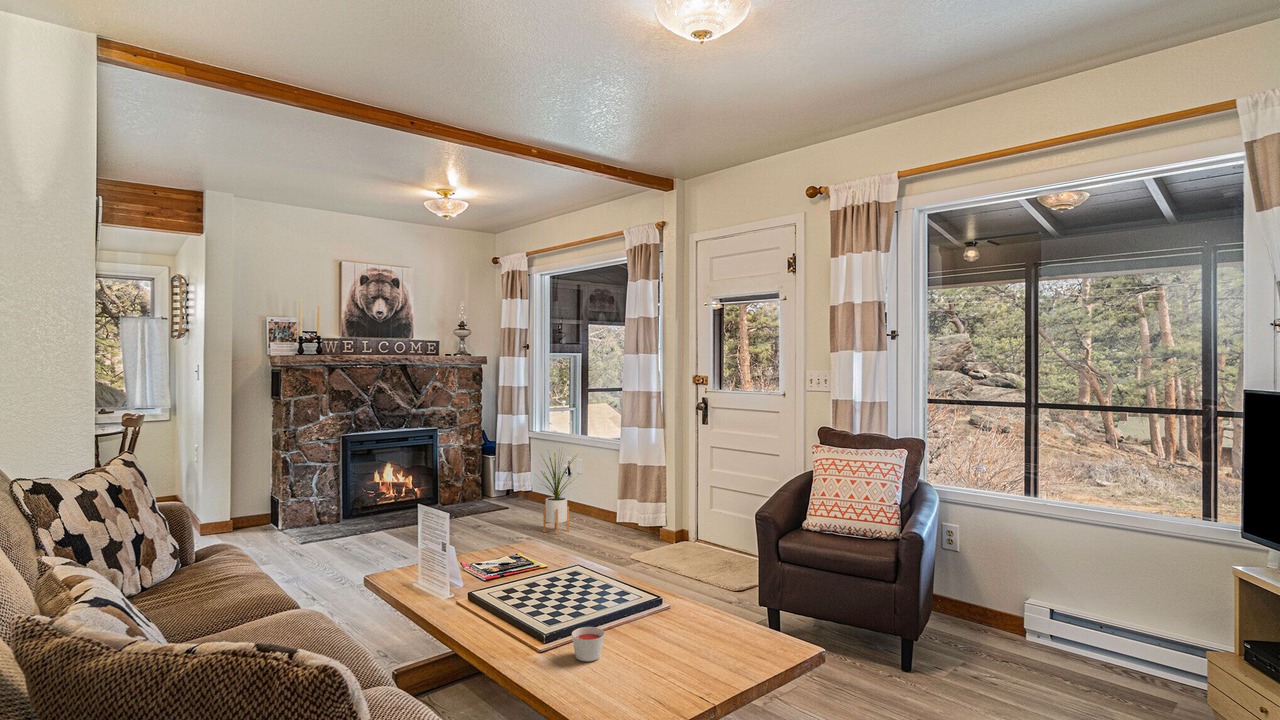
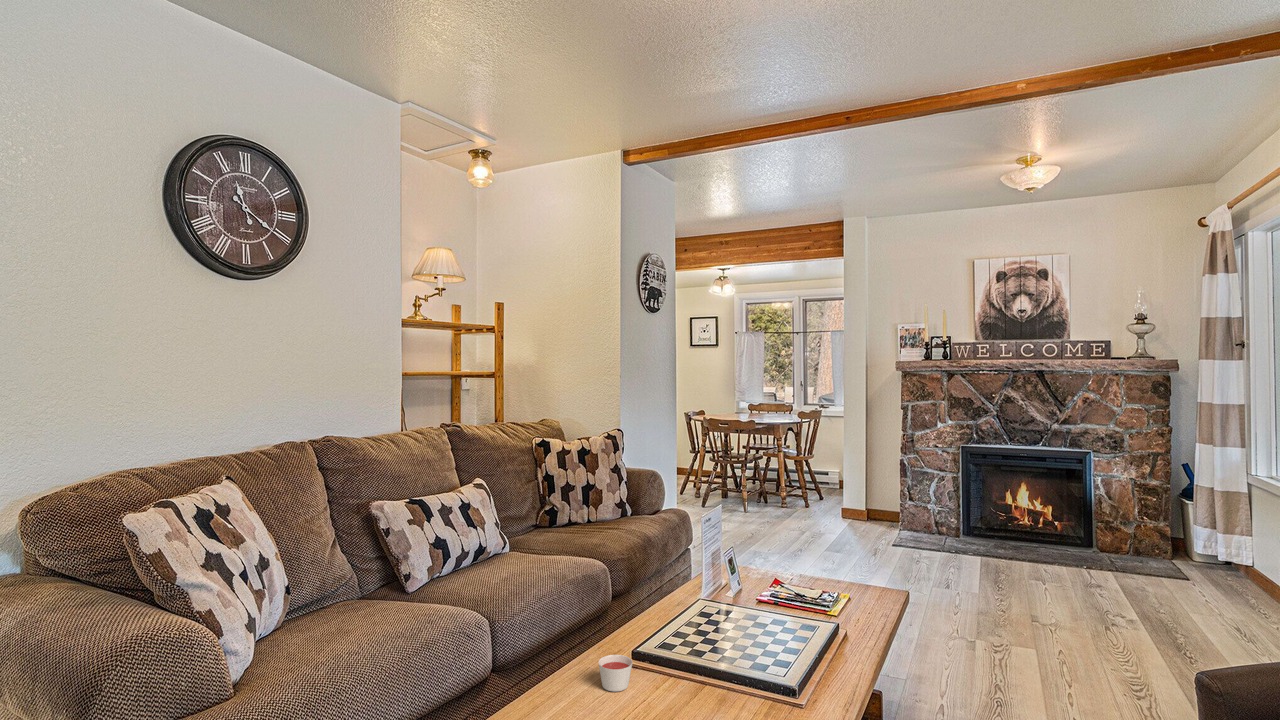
house plant: present [541,453,572,534] -> none [1151,495,1242,635]

